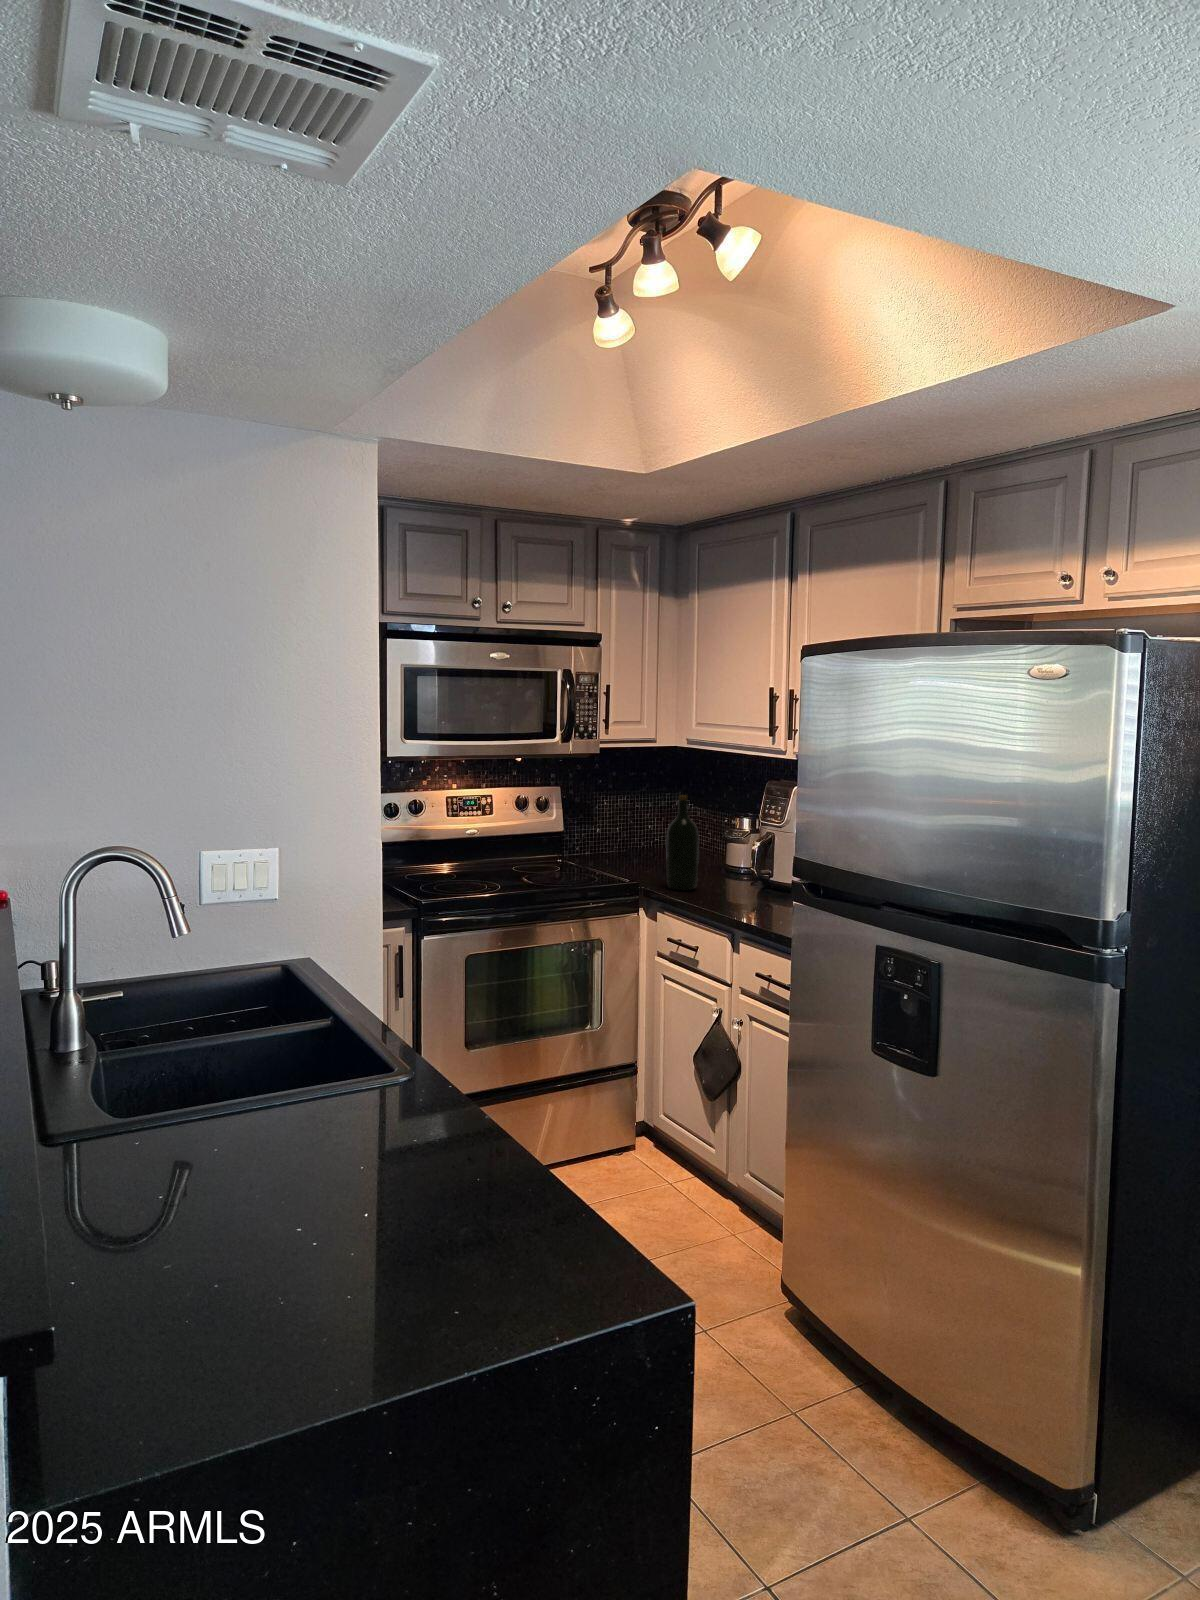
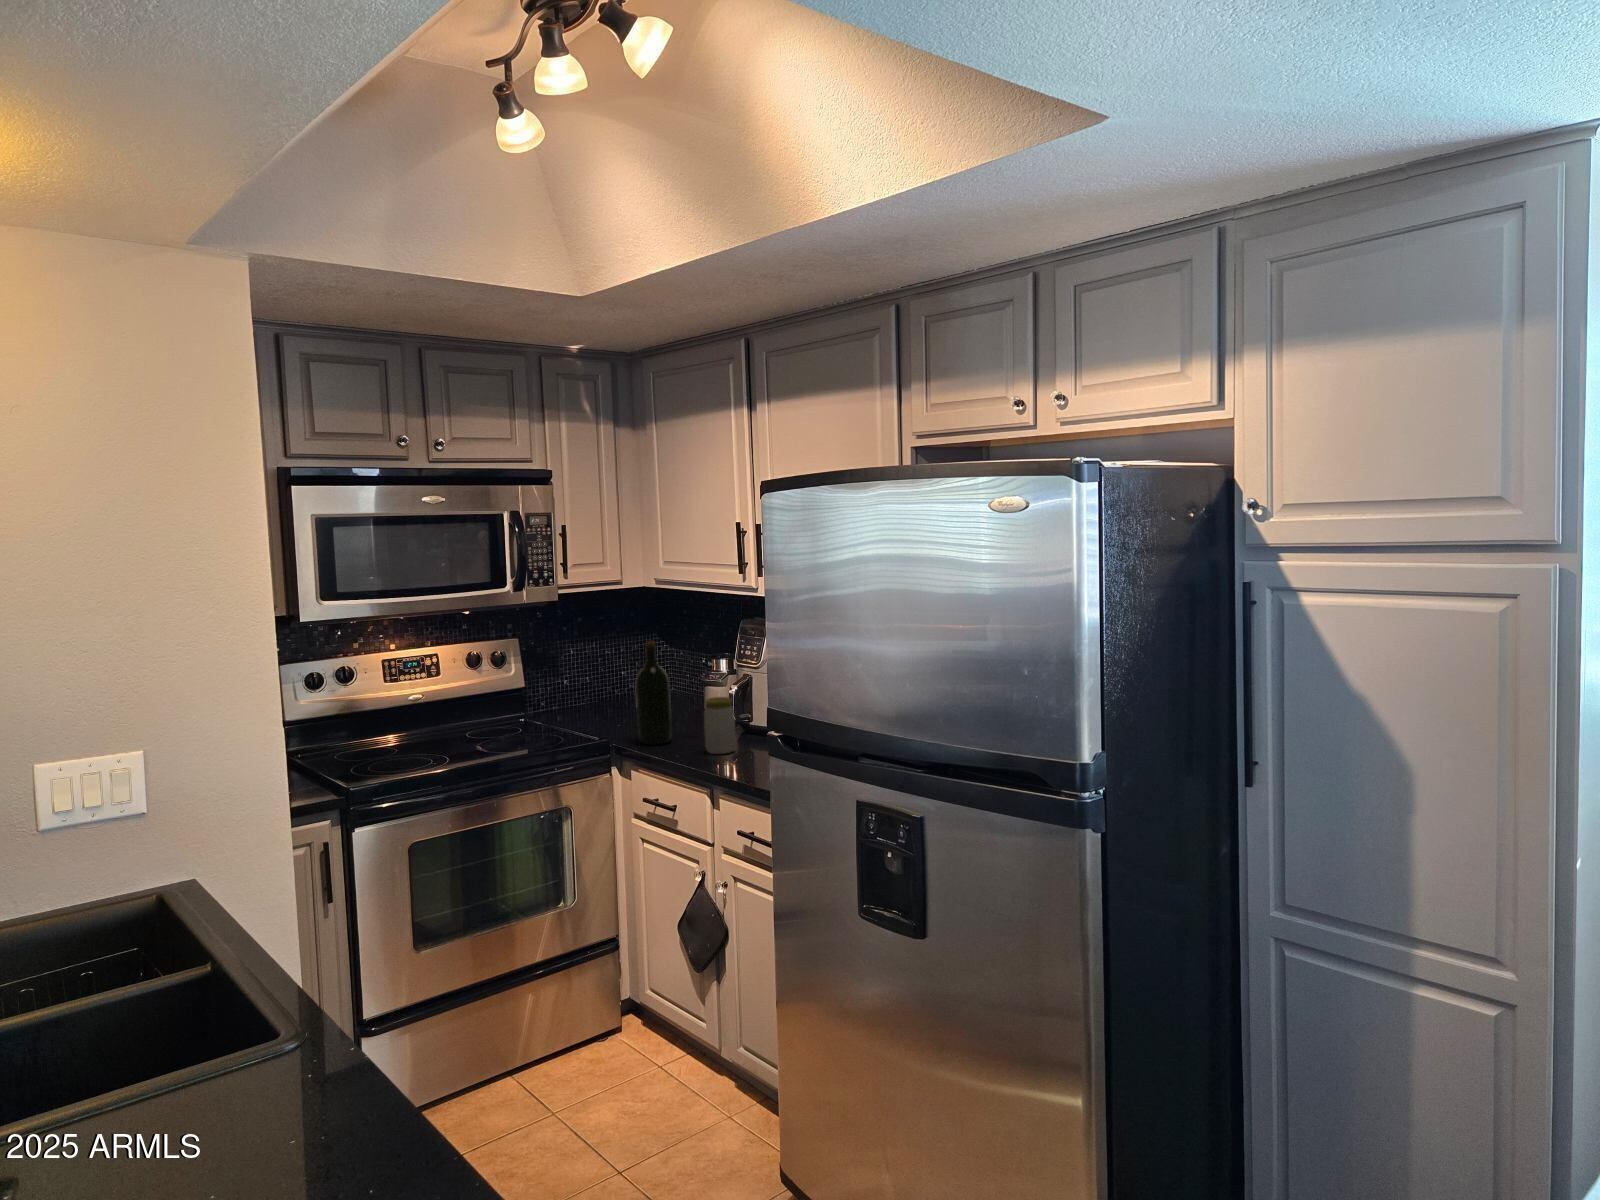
jar: none [729,851,757,903] -> present [704,697,736,754]

